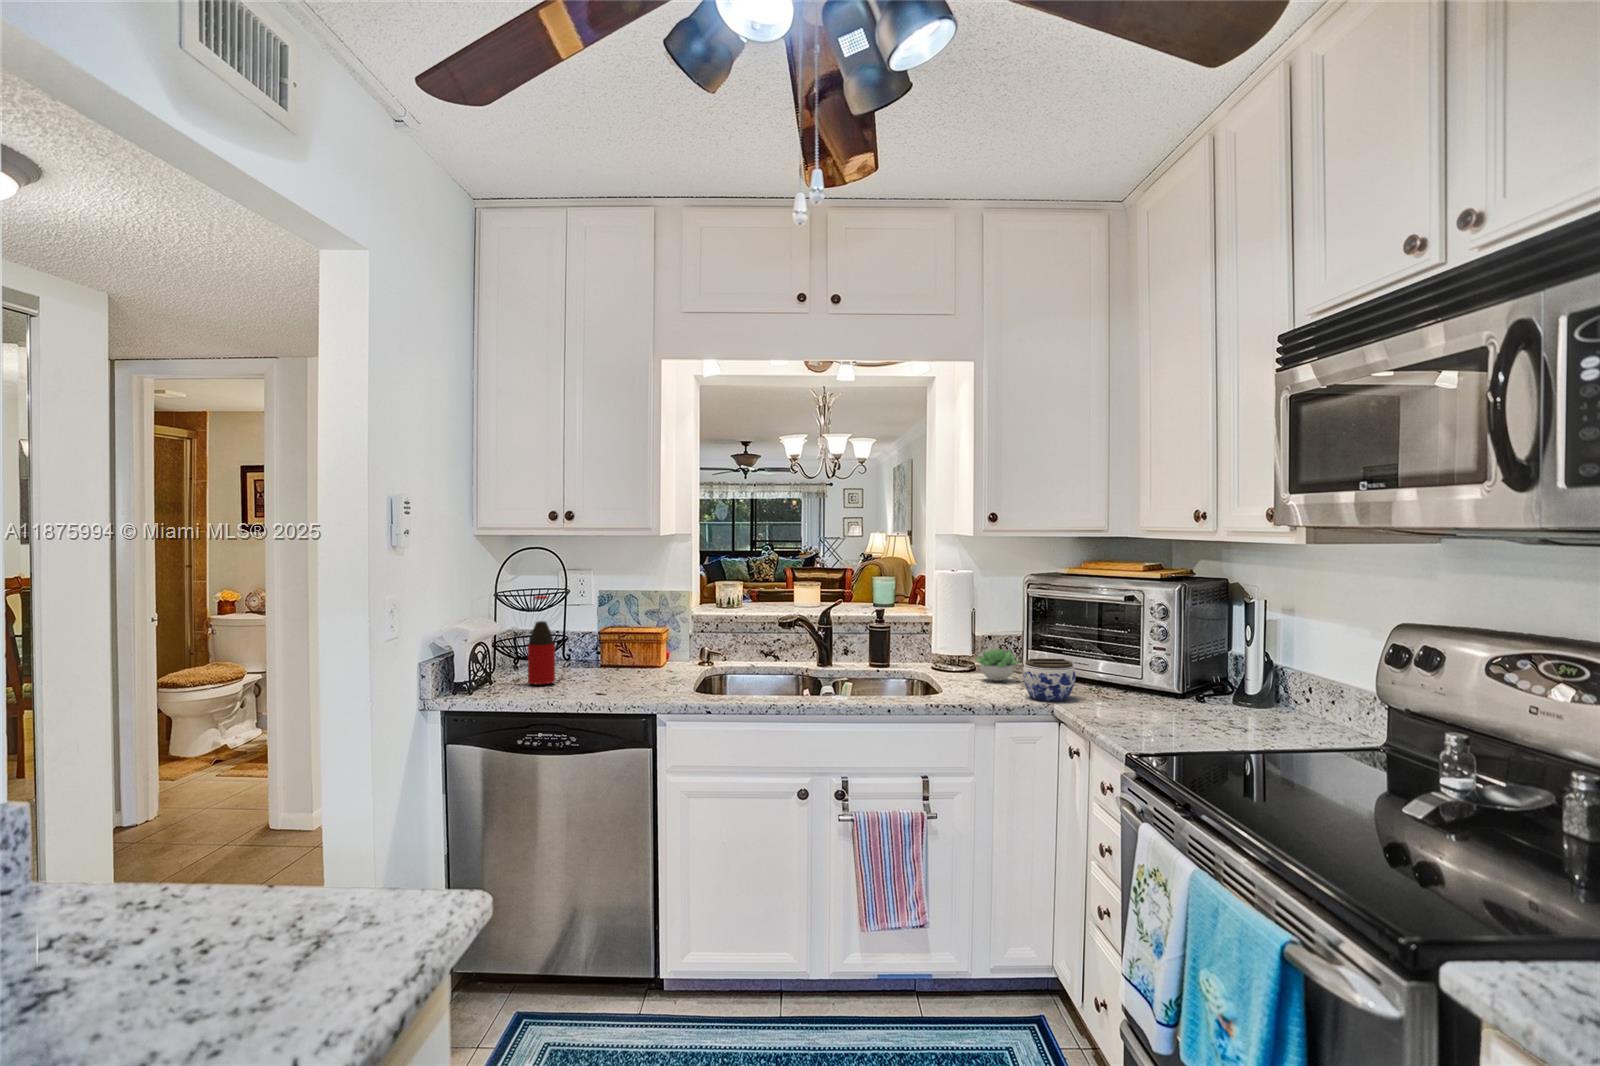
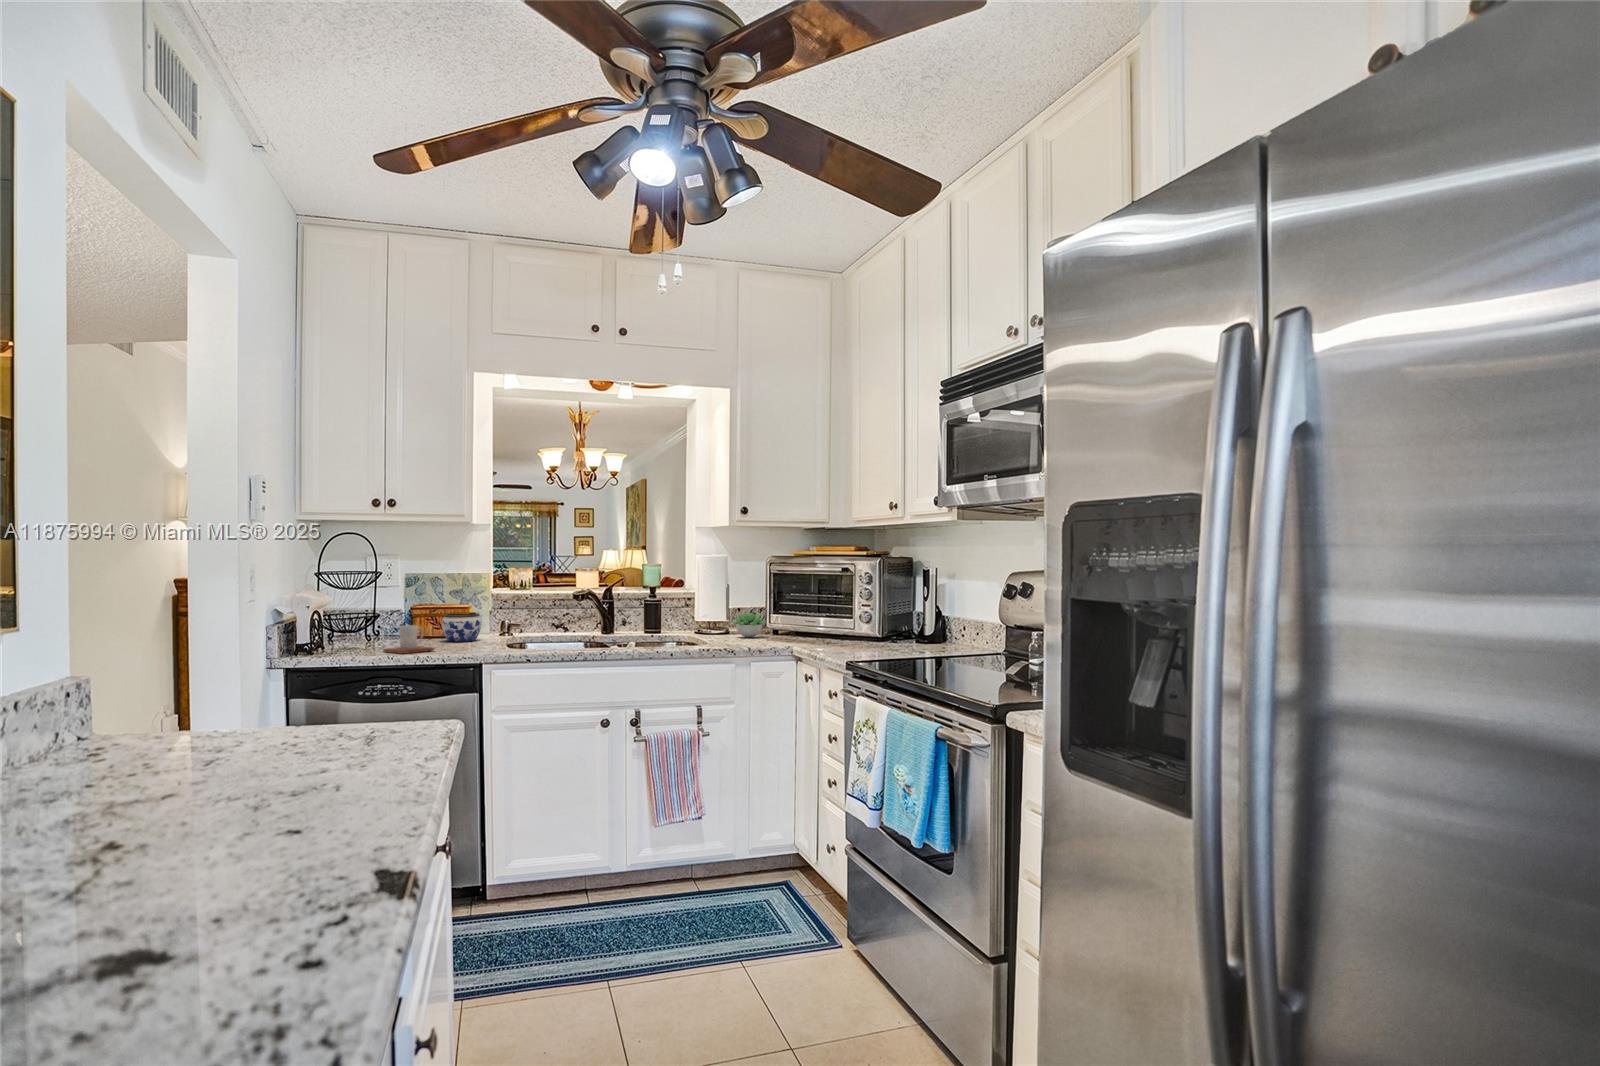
bottle: present [528,596,555,684] -> none [352,572,378,650]
jar: present [1023,658,1076,701] -> present [442,612,481,642]
mug: none [556,660,610,696] -> present [383,625,434,654]

